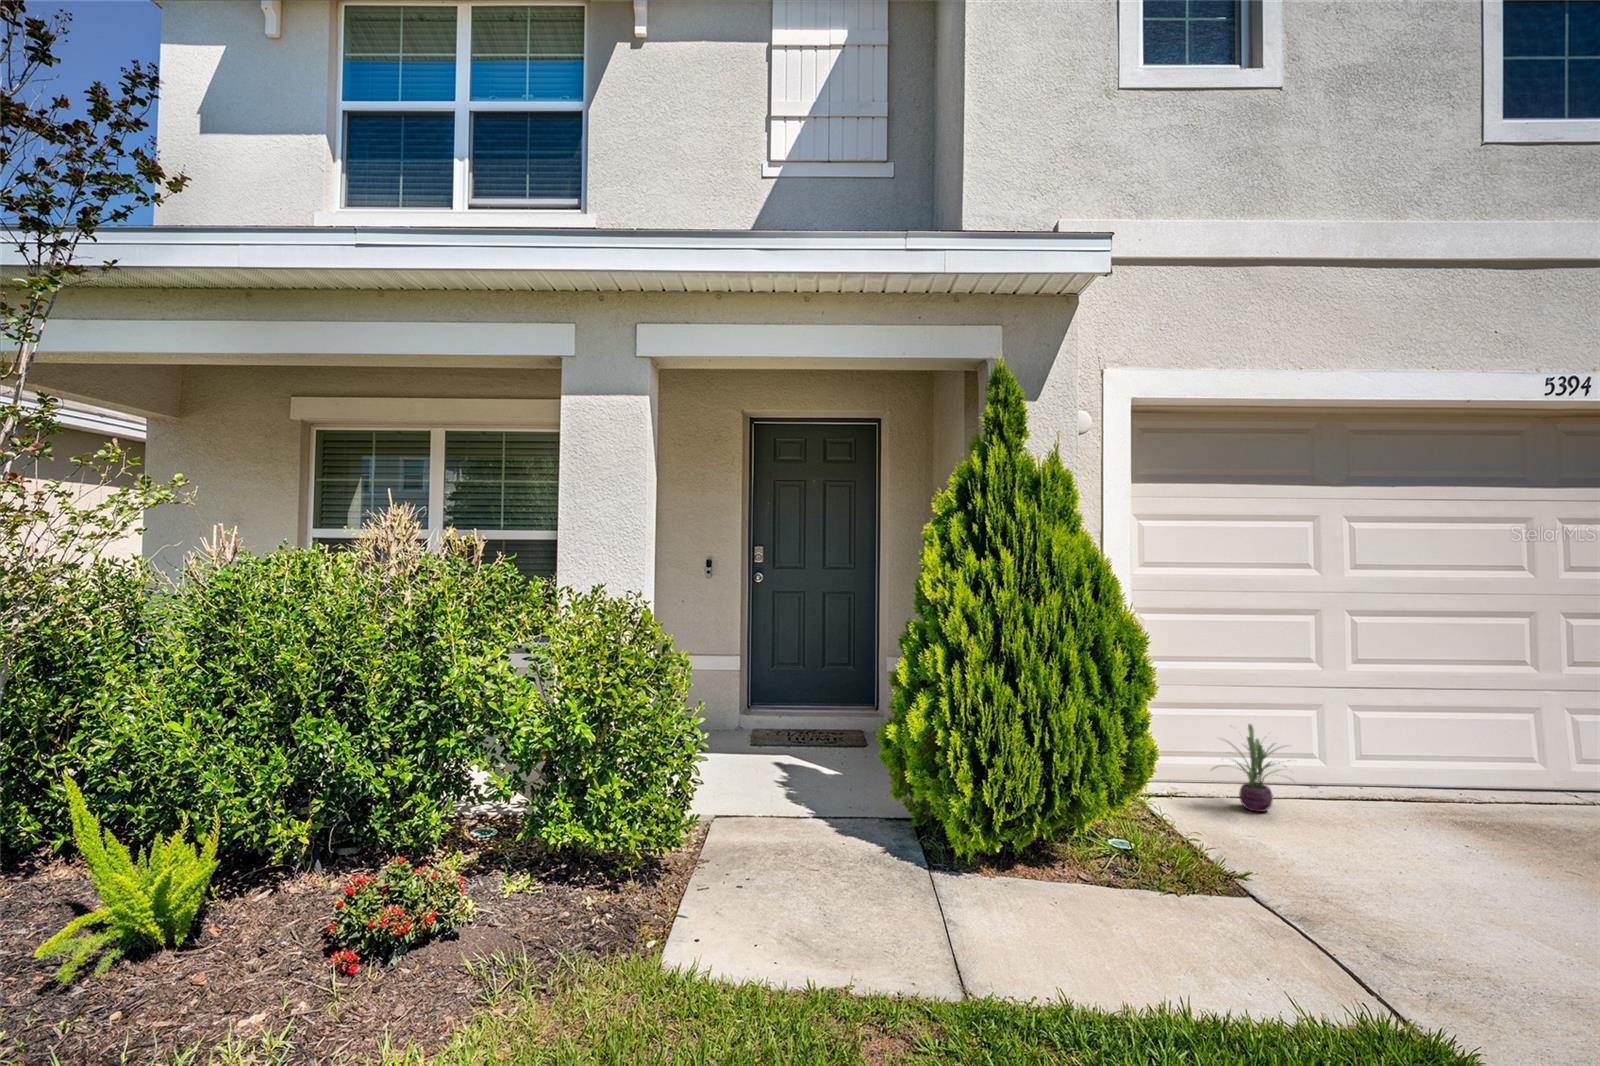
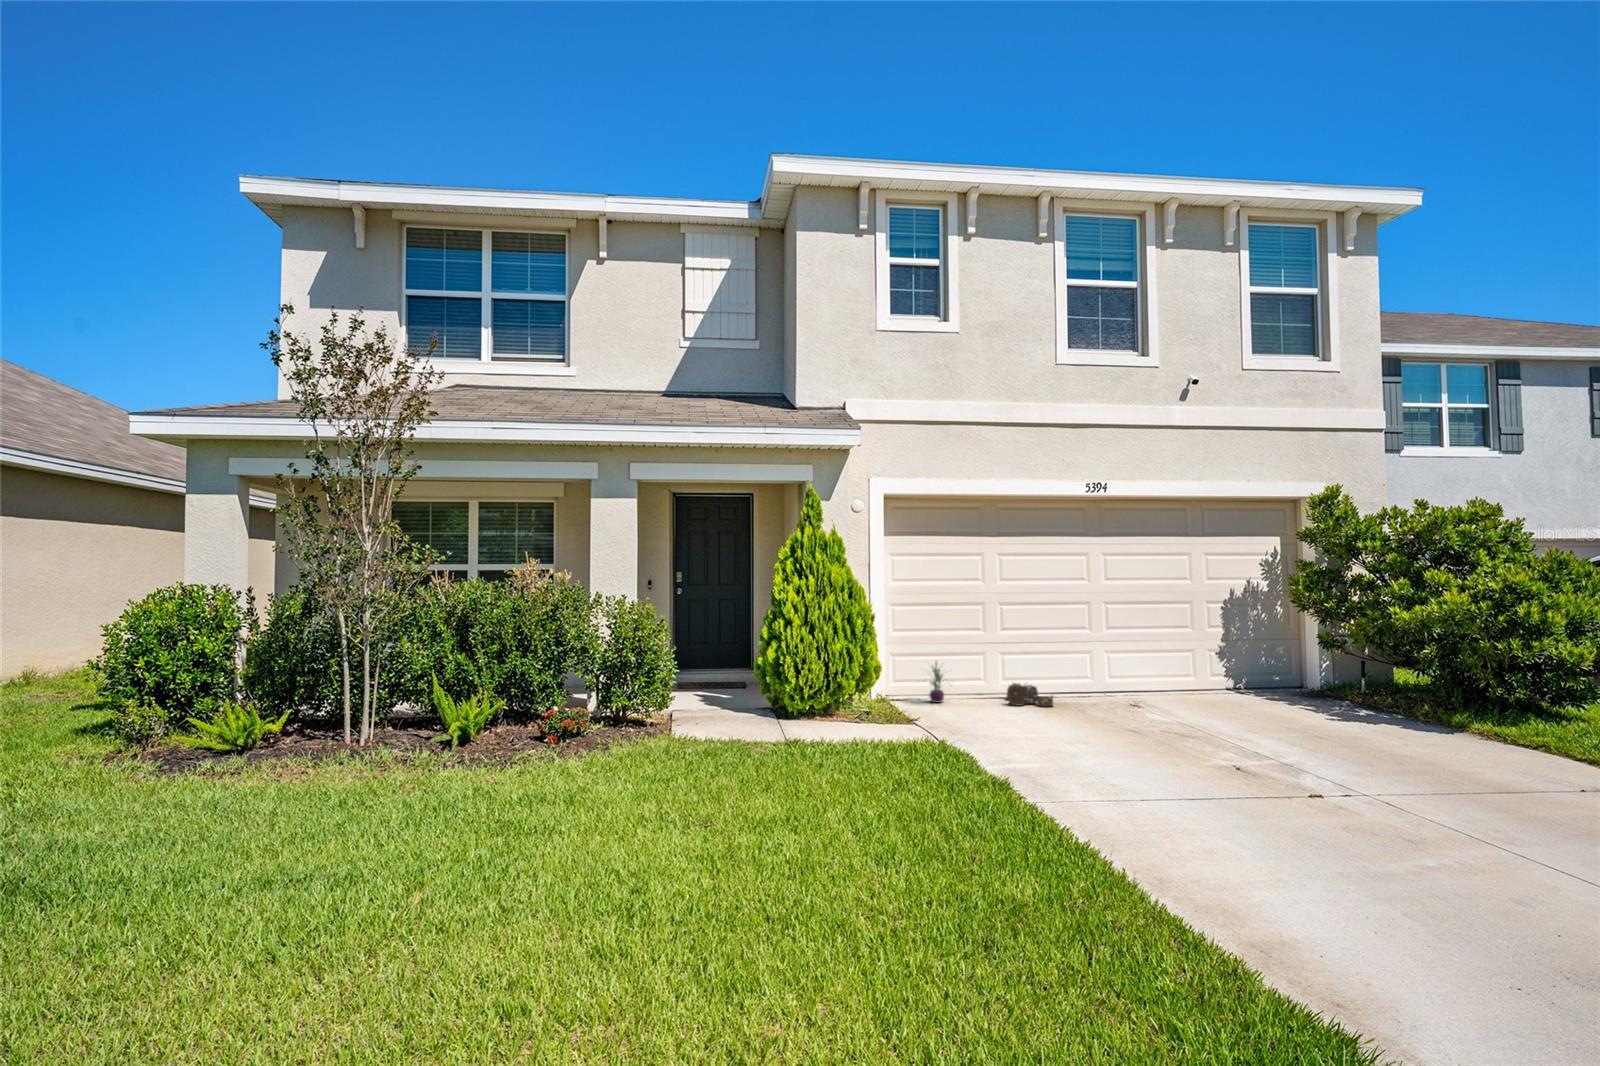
woven basket: none [1391,767,1524,833] -> present [1006,683,1053,706]

